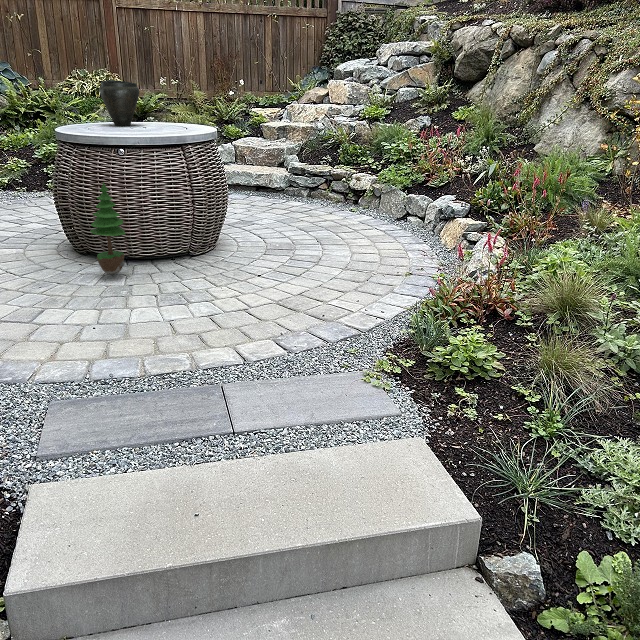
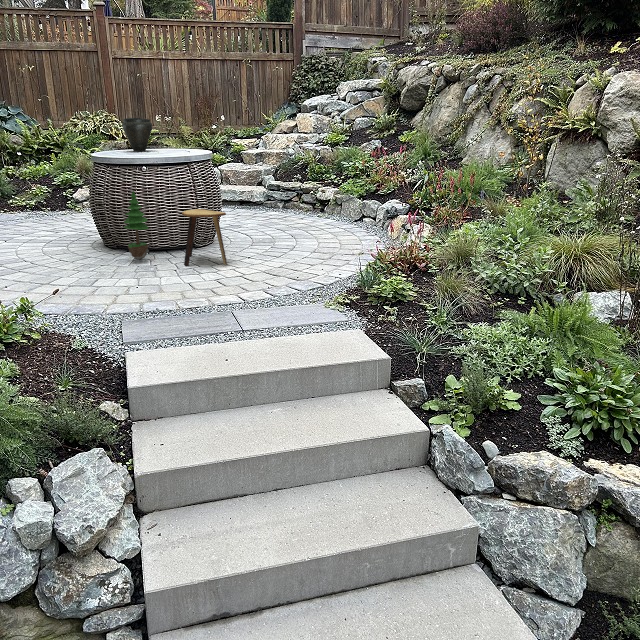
stool: none [170,209,229,288] -> present [182,209,227,266]

